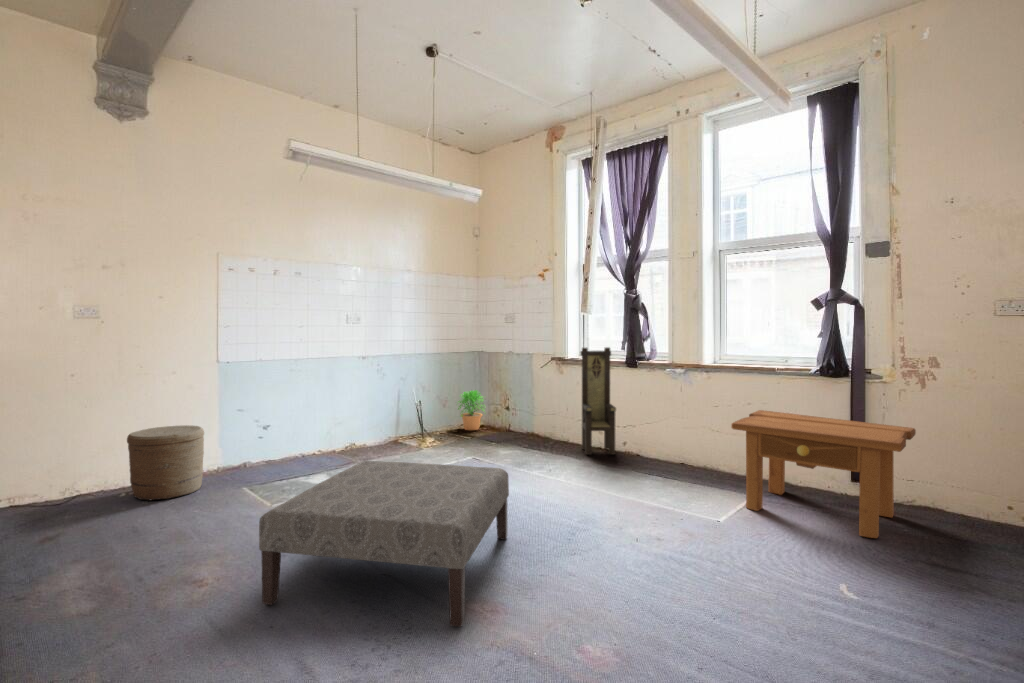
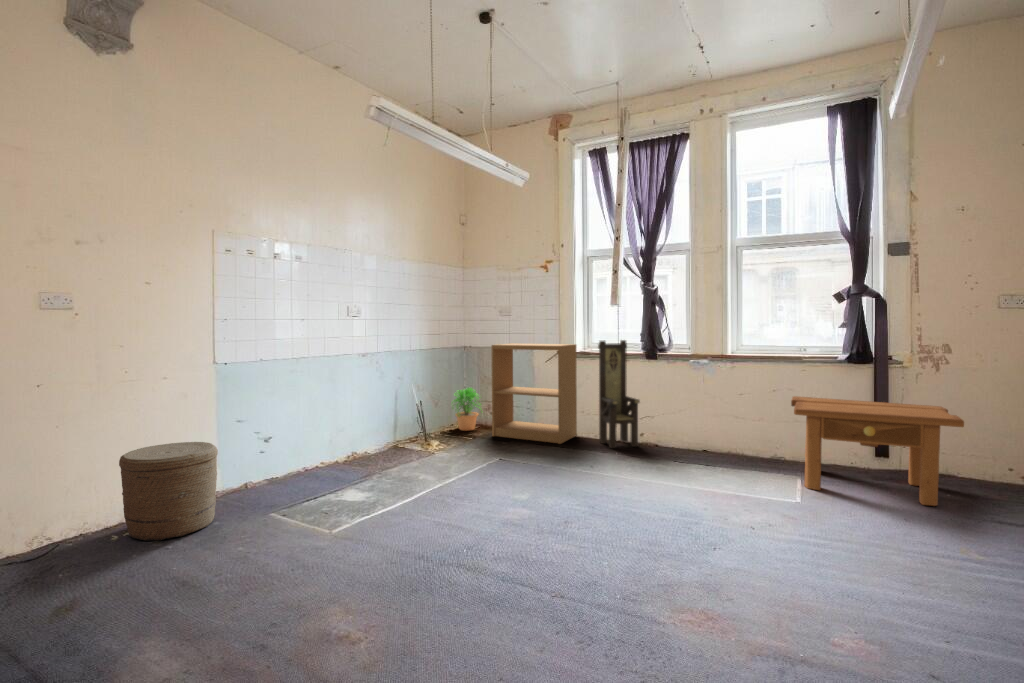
bookshelf: none [487,349,567,447] -> present [491,344,577,444]
ottoman: present [259,461,509,627] -> none [450,467,703,650]

